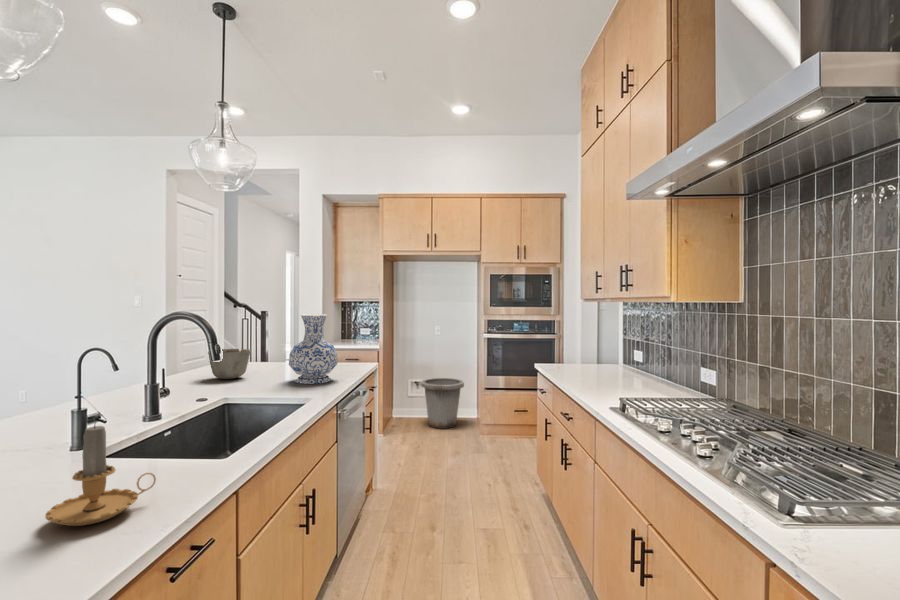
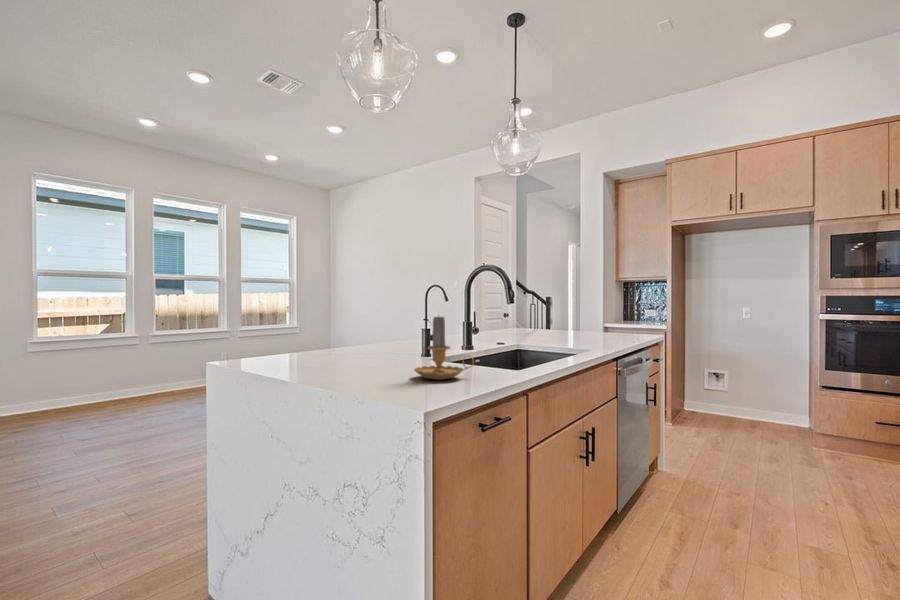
vase: present [289,314,338,384] -> none [571,277,618,343]
ceramic bowl: present [208,349,251,379] -> none [503,312,538,337]
trash can: present [421,378,464,429] -> none [722,370,784,430]

